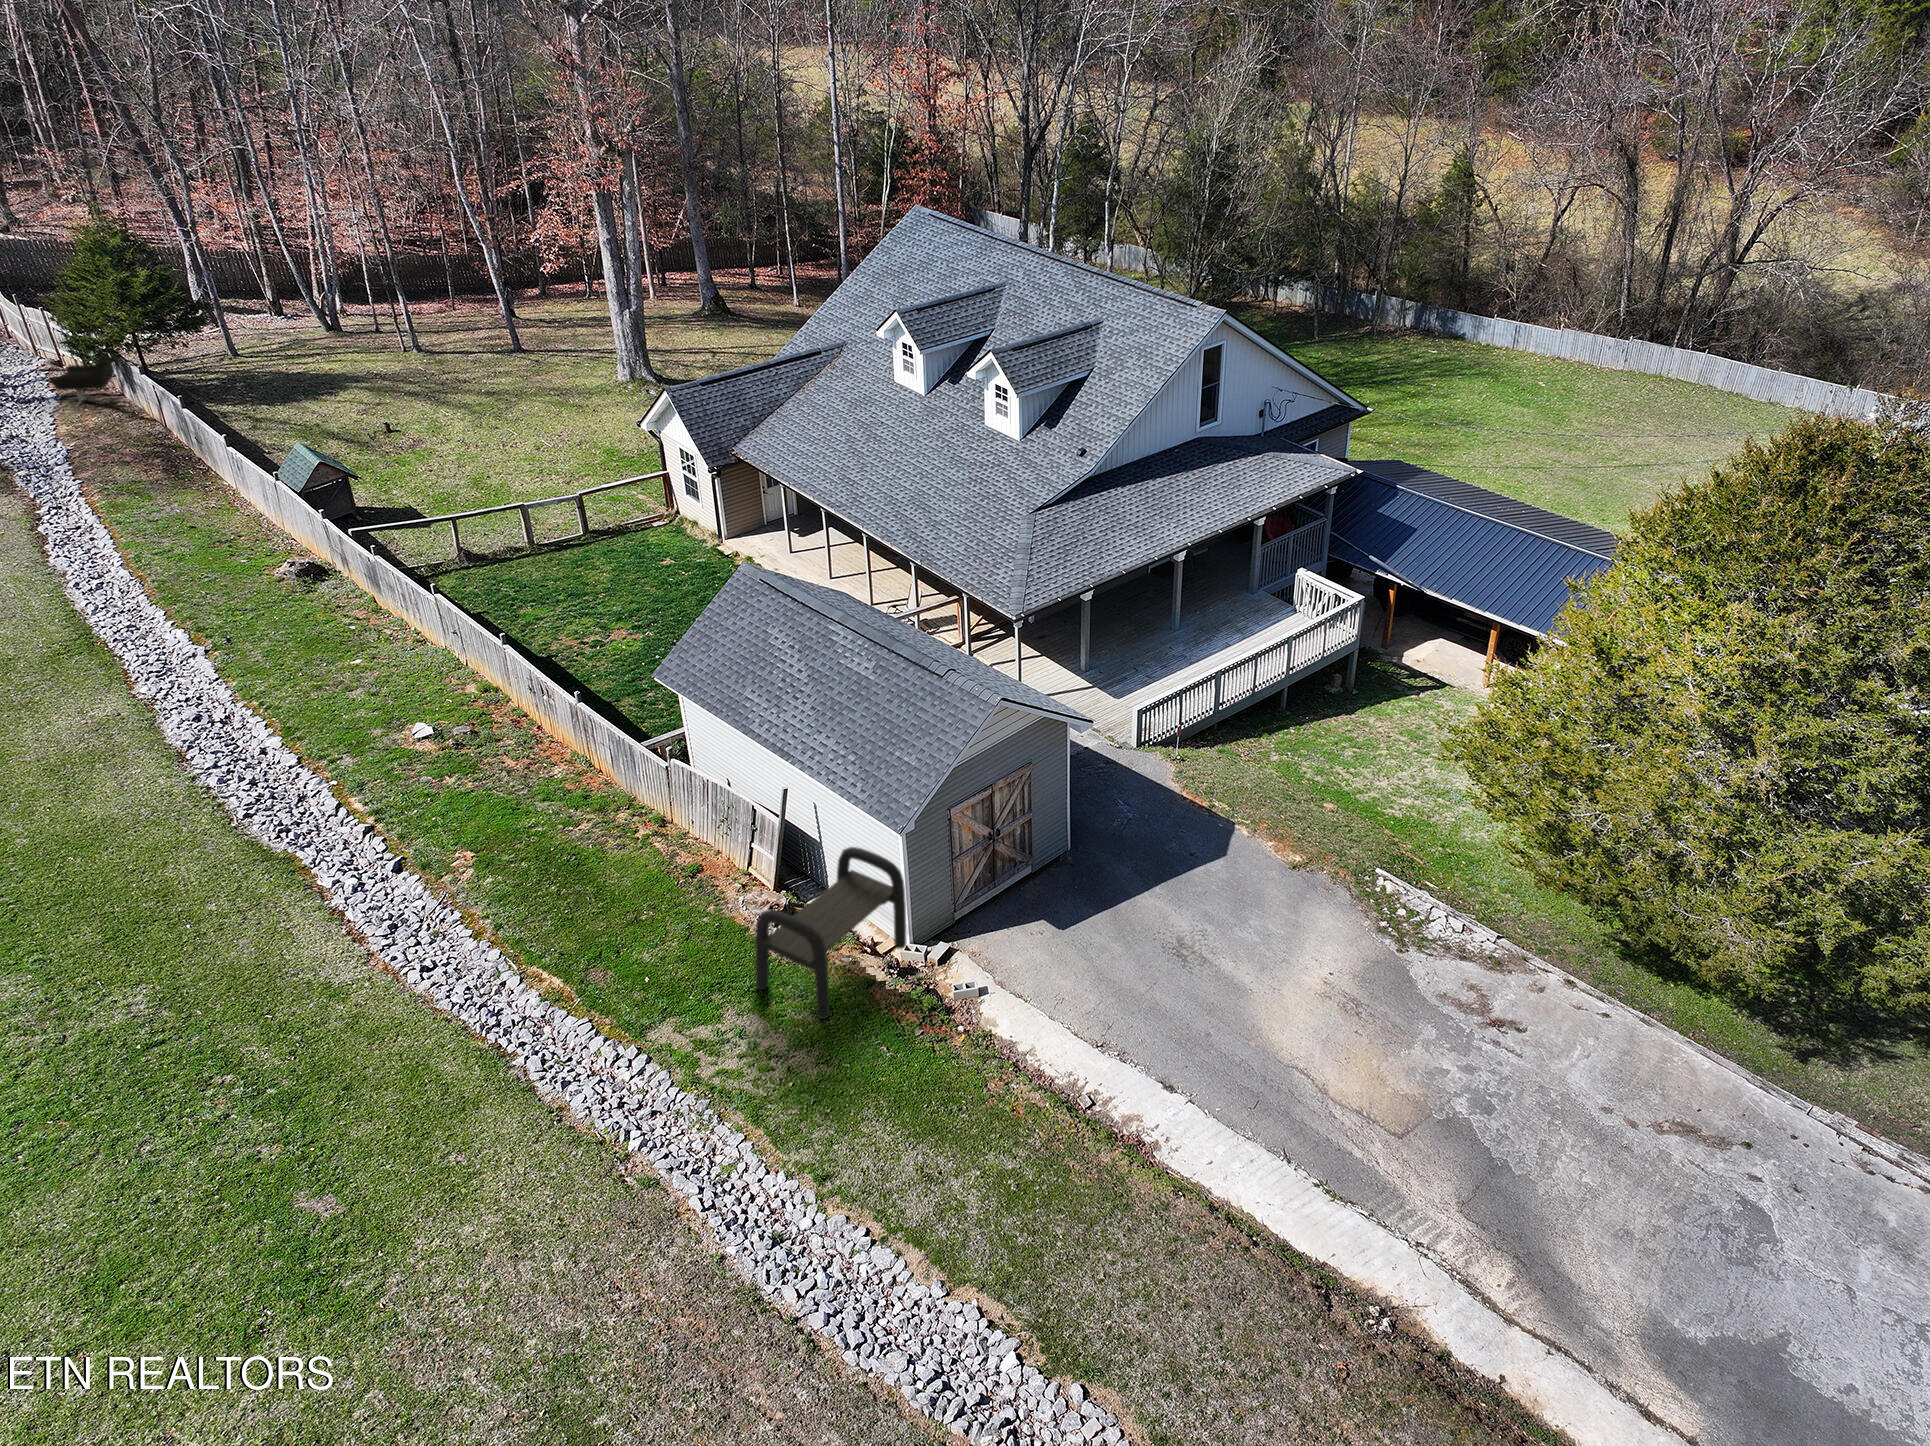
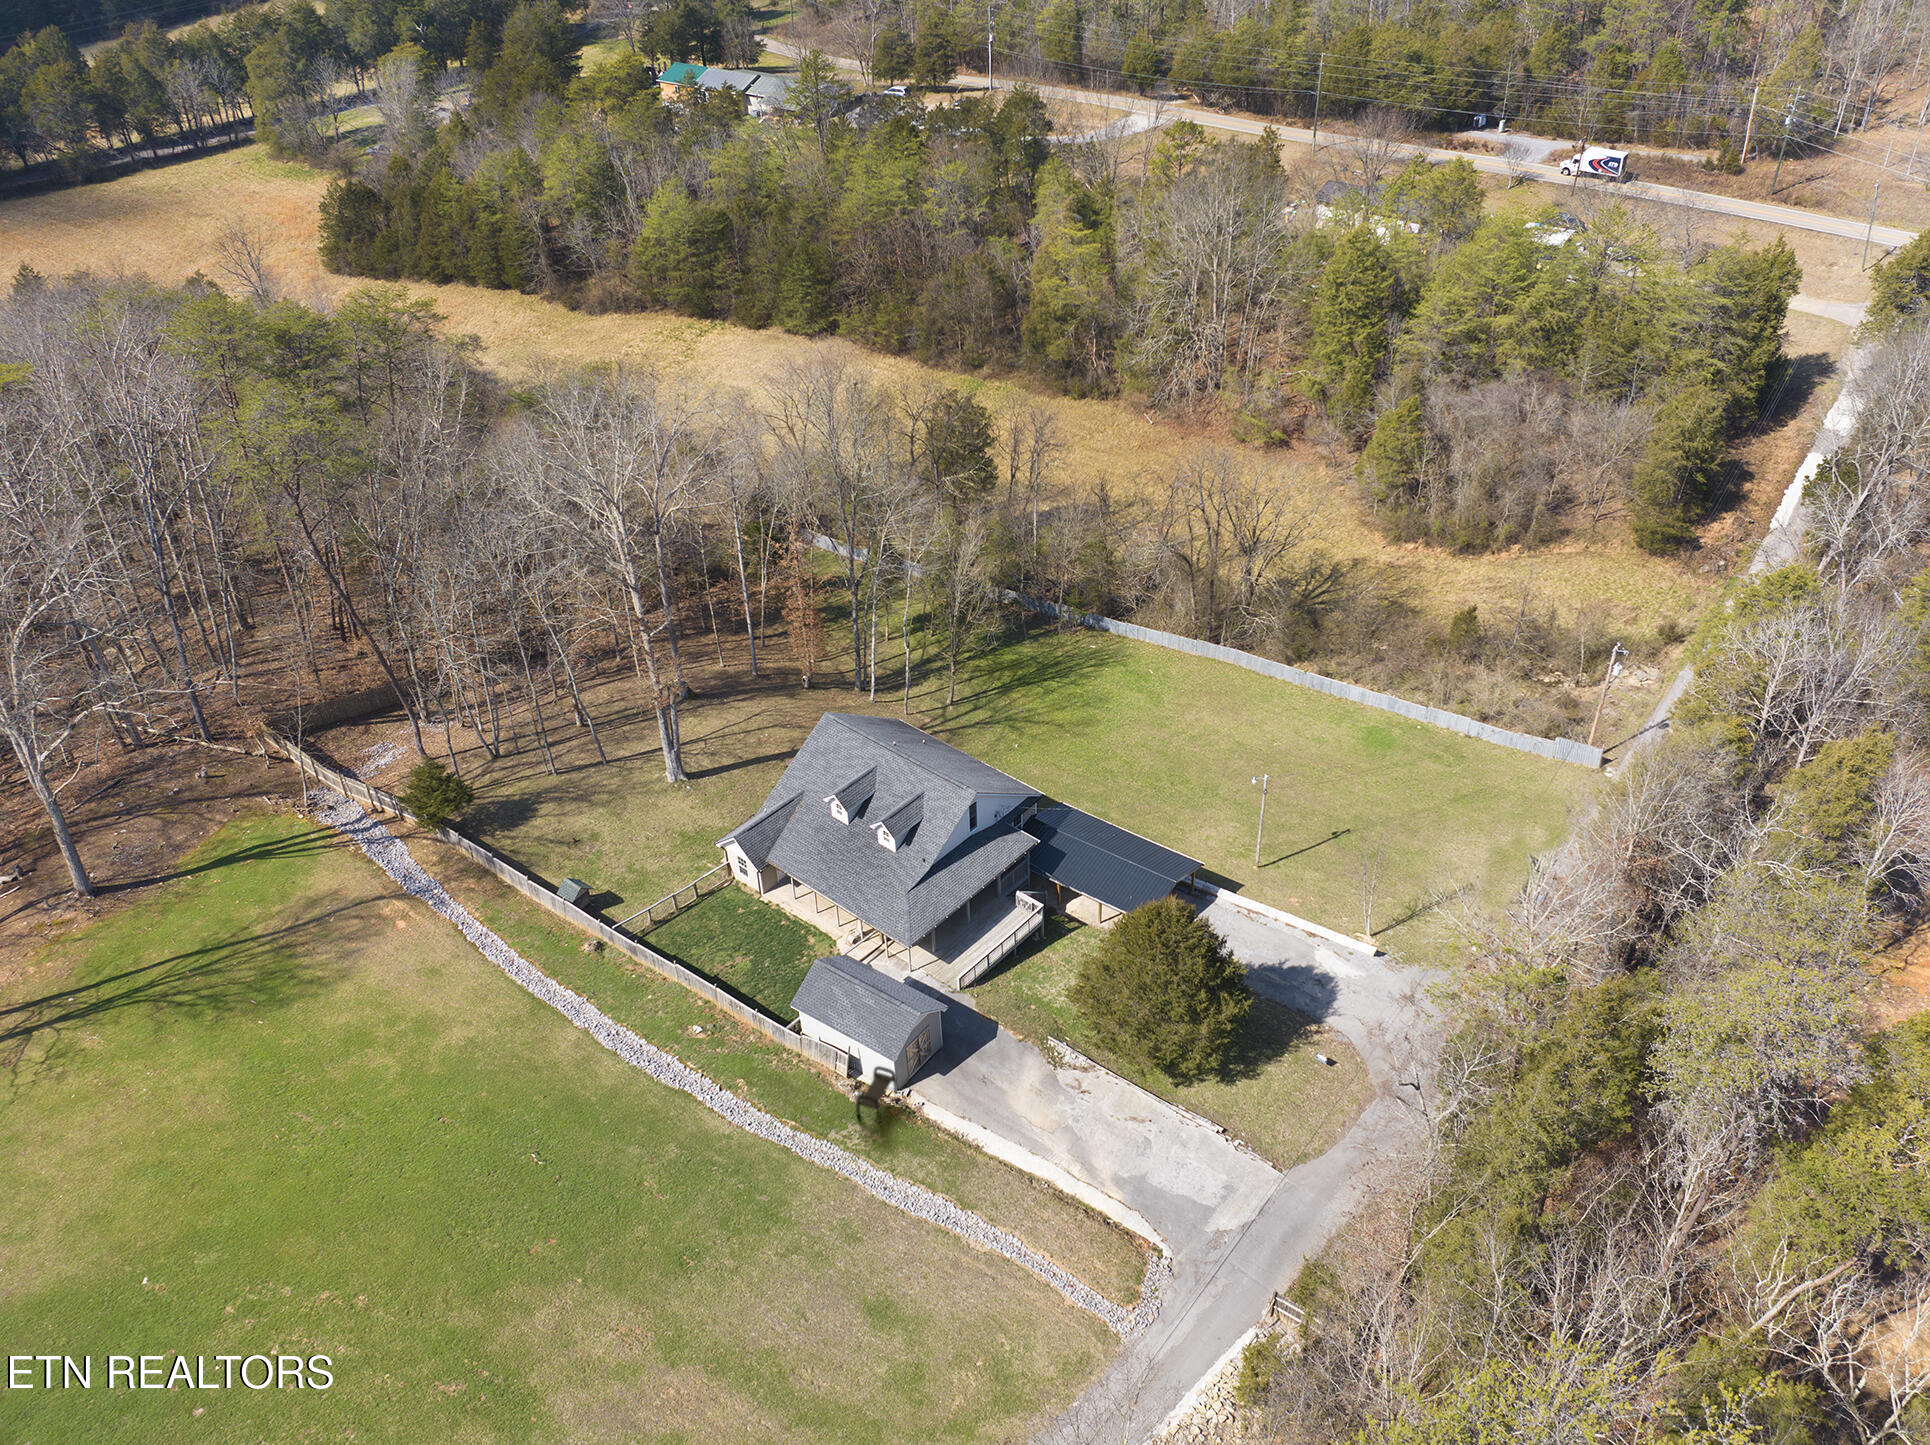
lounge chair: present [50,357,114,408] -> none [400,819,428,853]

